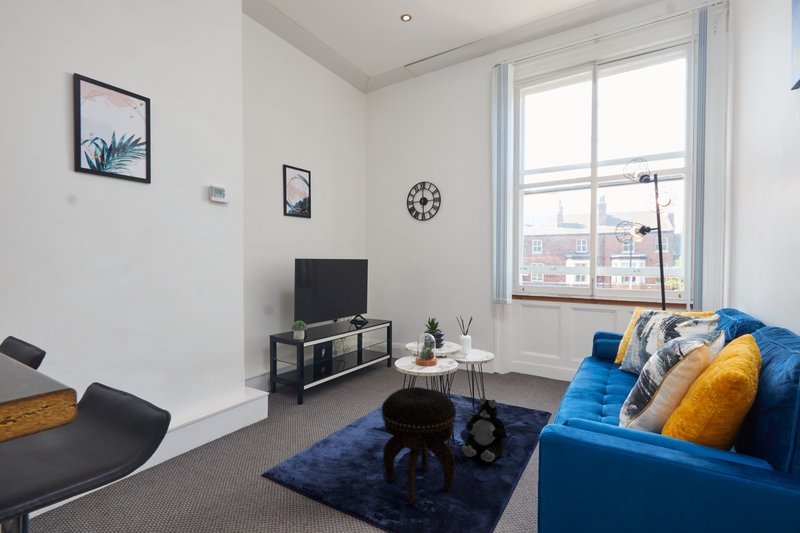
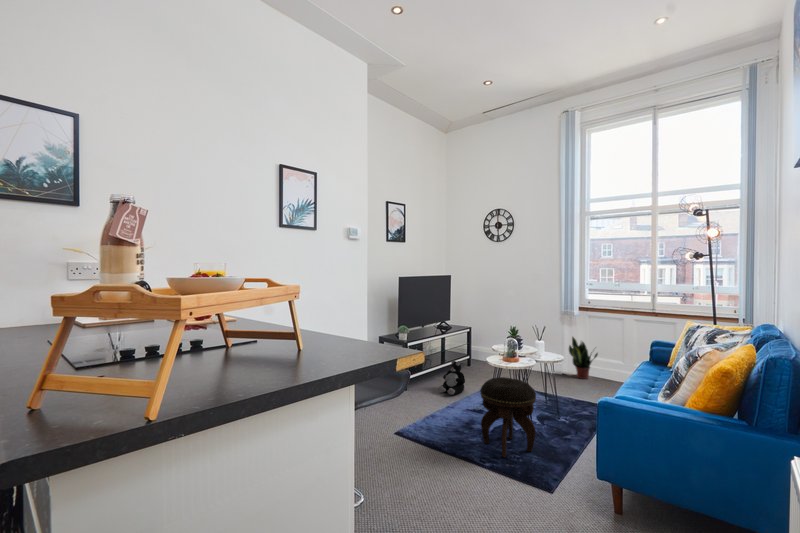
potted plant: none [501,328,533,377] -> present [569,337,598,379]
plush toy: present [462,398,507,462] -> present [438,360,465,395]

